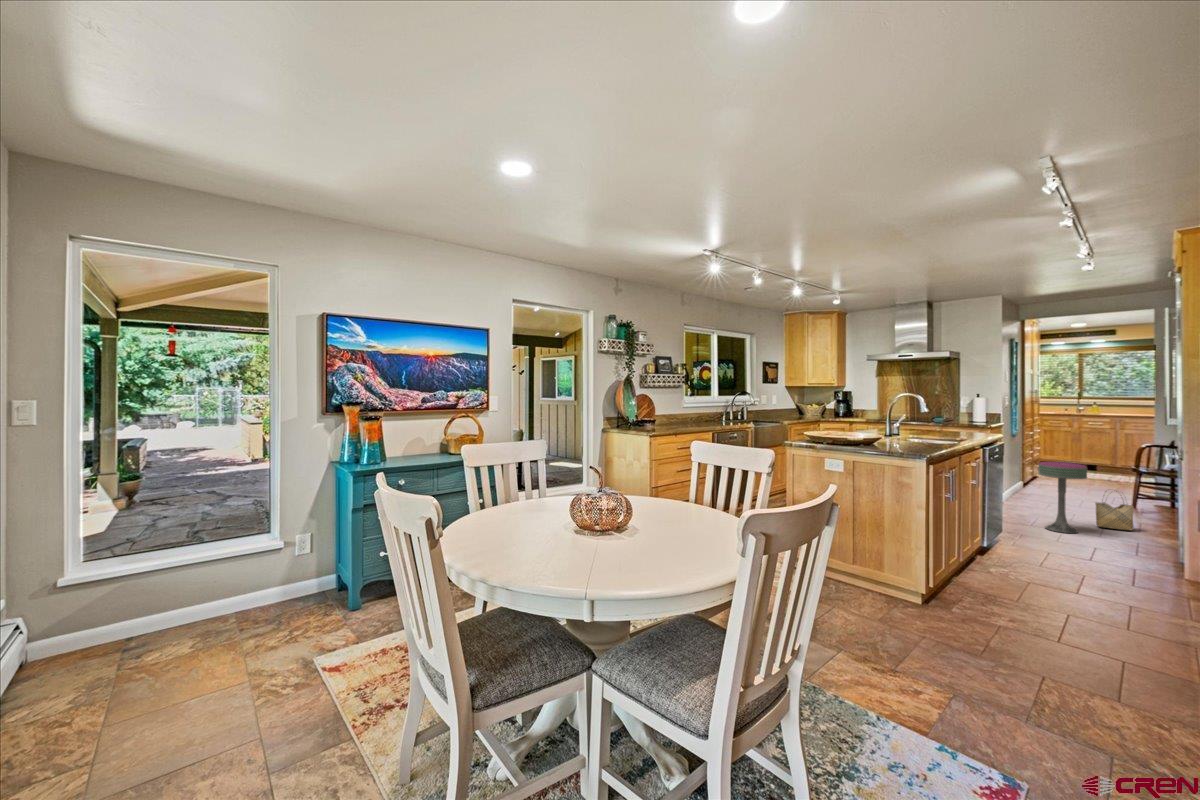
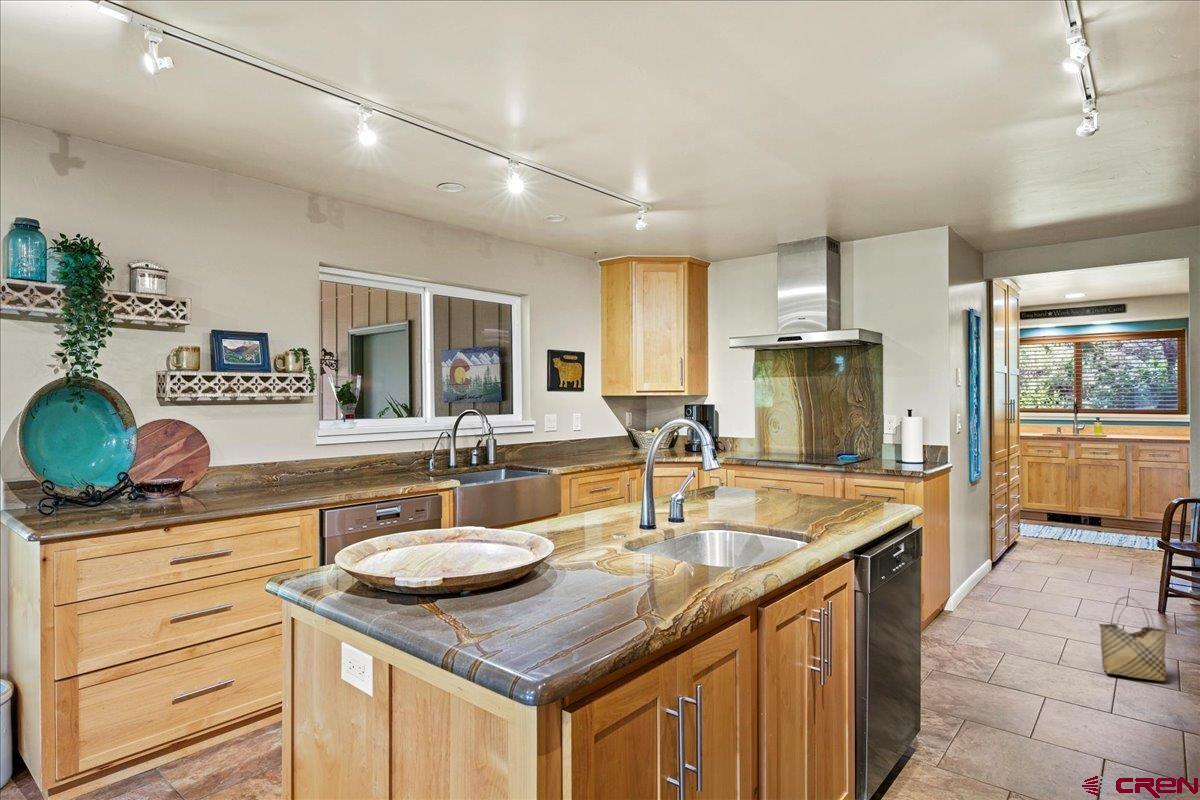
bar stool: present [1038,462,1087,533] -> none [999,547,1085,697]

